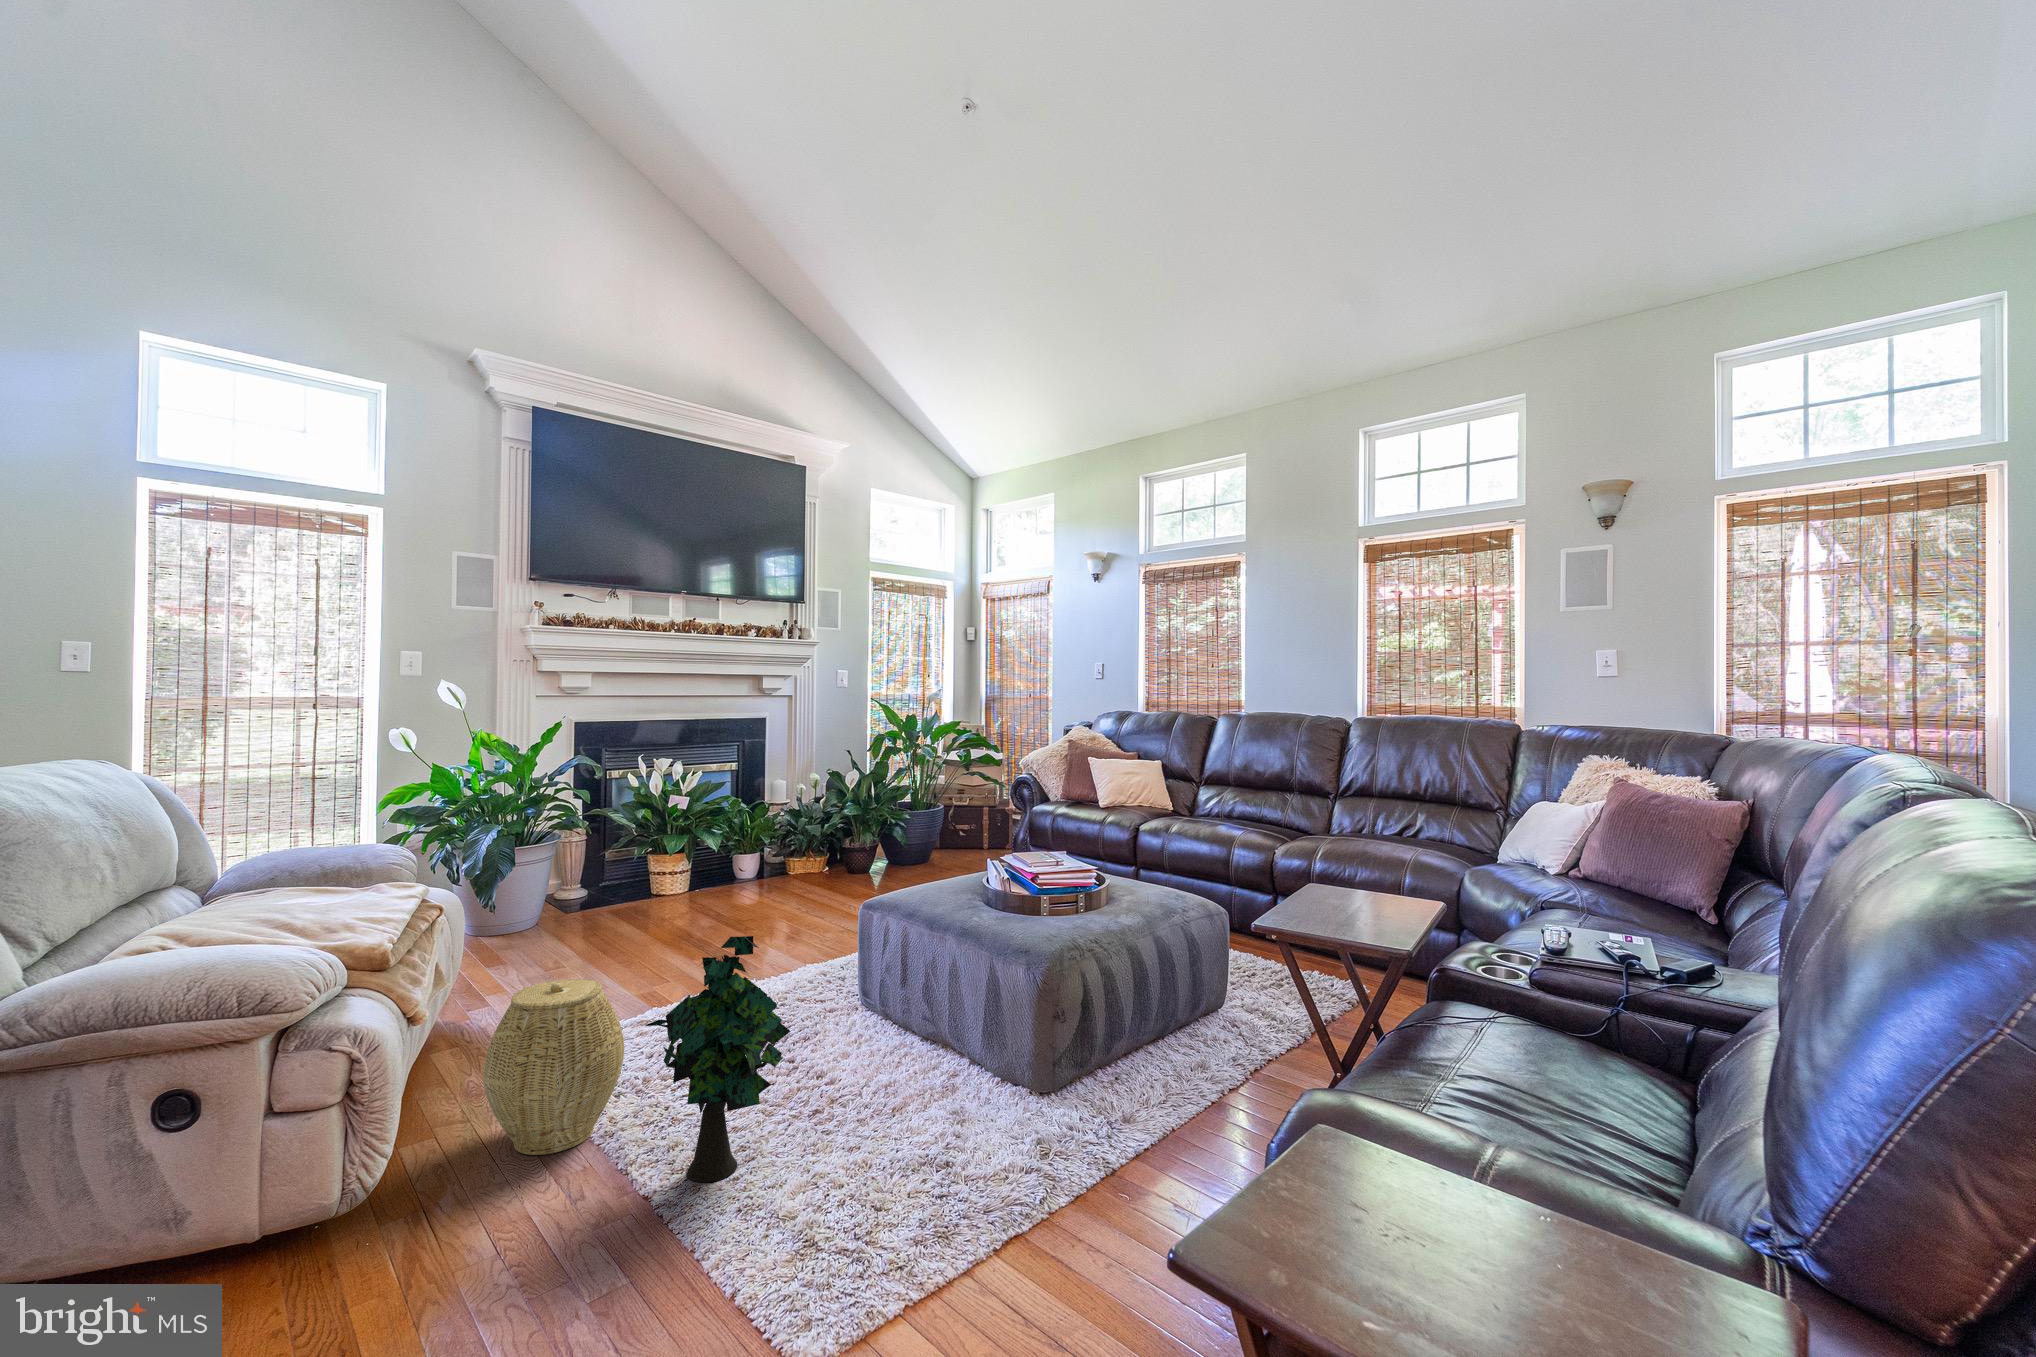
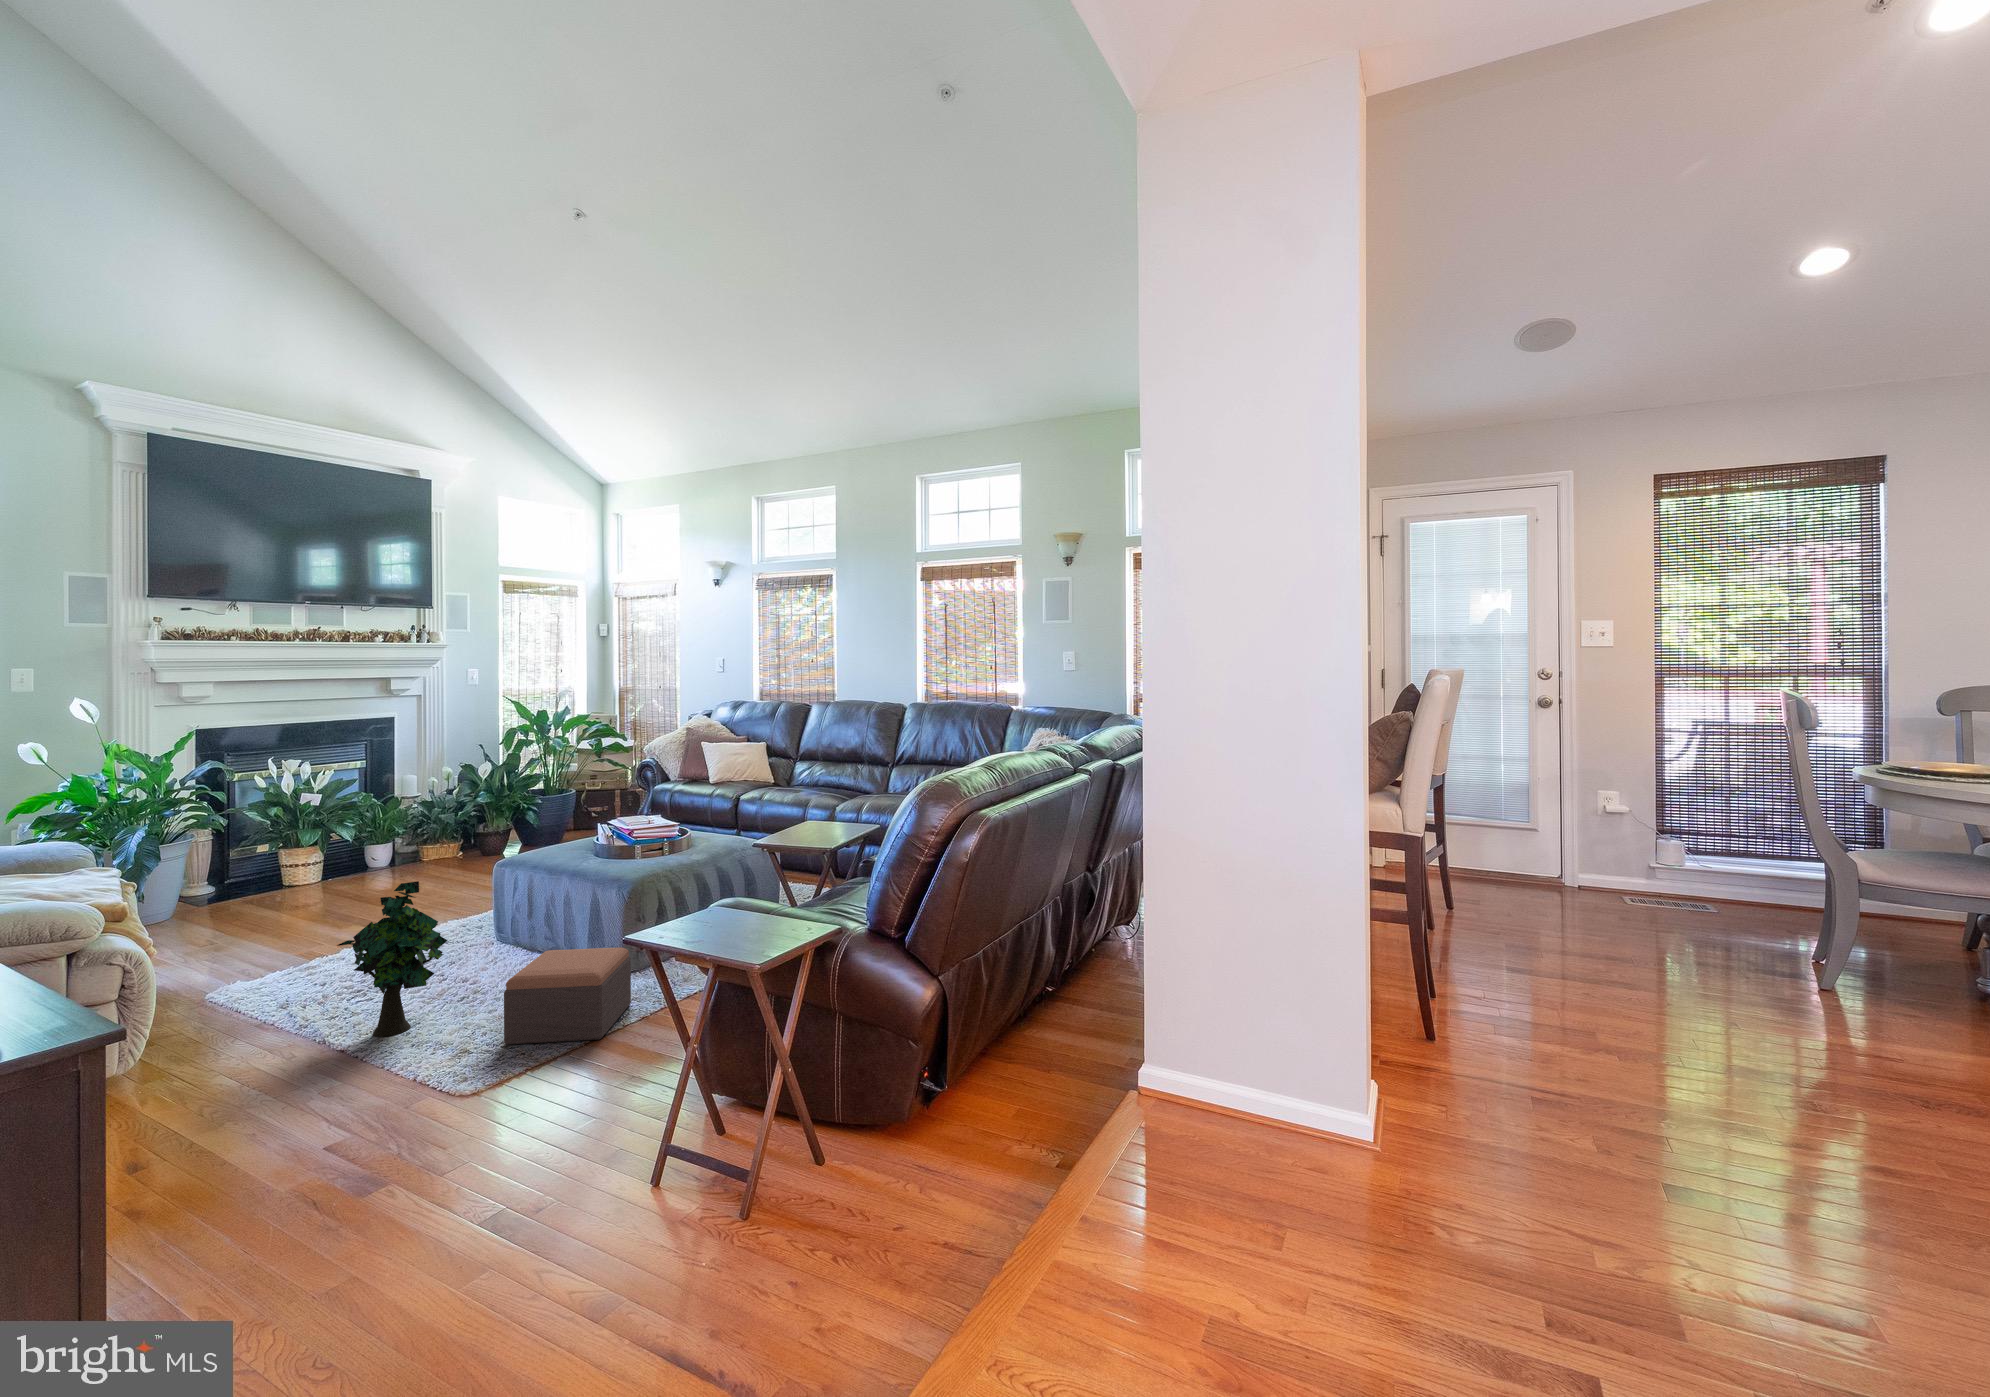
woven basket: present [483,979,624,1155] -> none [197,927,312,1044]
footstool: none [864,1071,1056,1277] -> present [504,947,631,1045]

